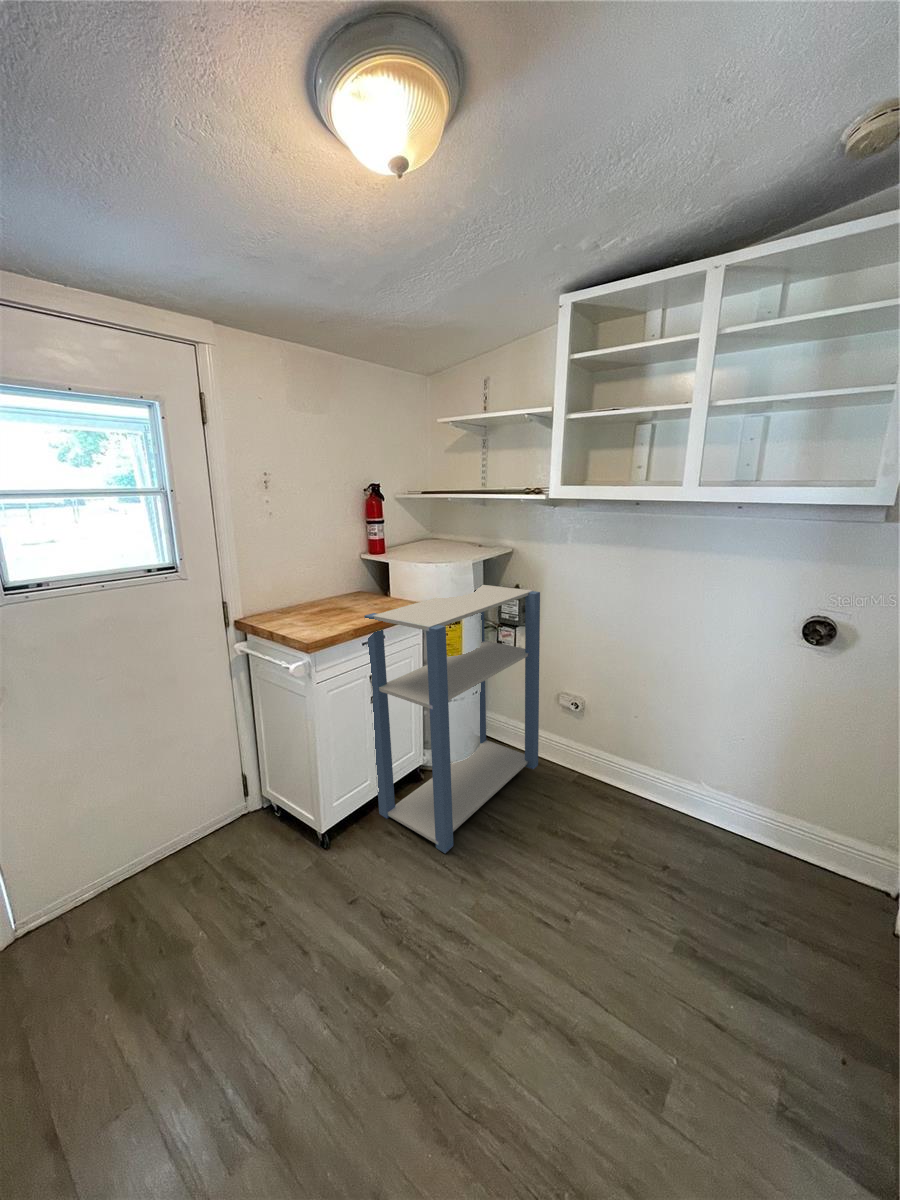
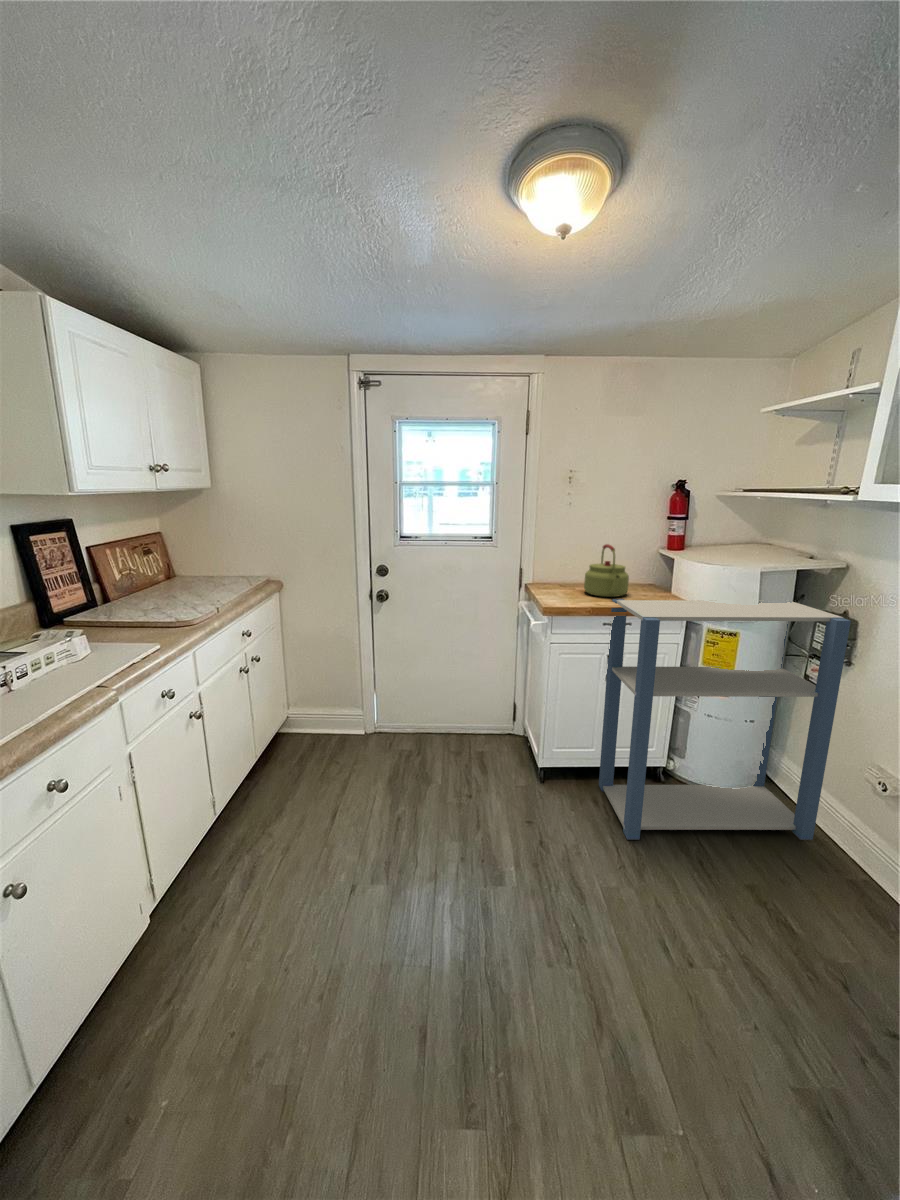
kettle: none [319,557,369,616] -> present [584,544,629,597]

